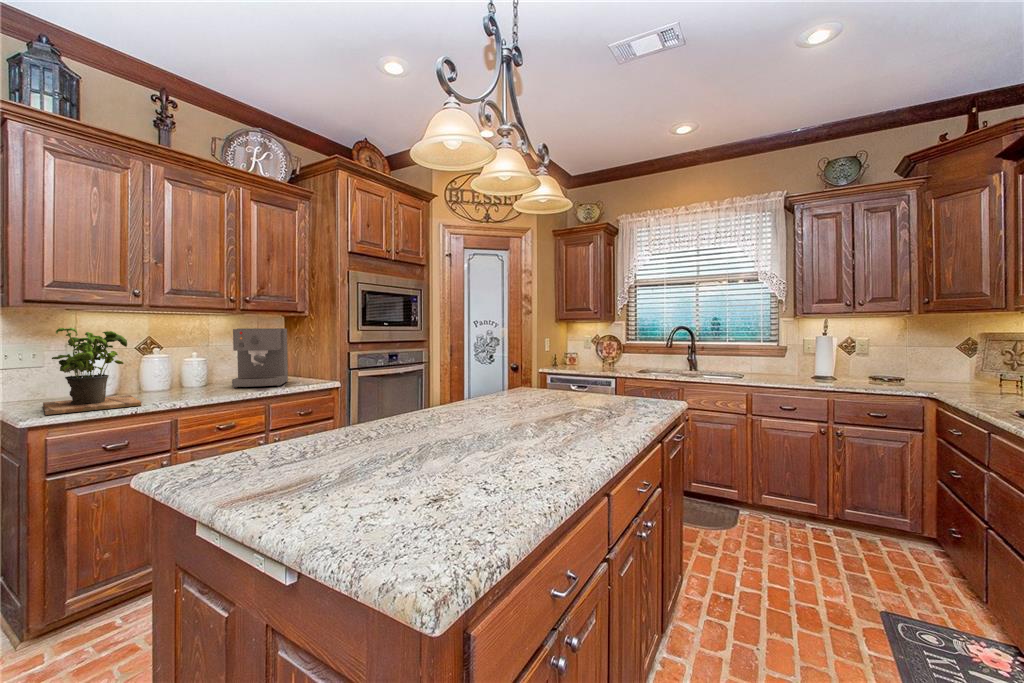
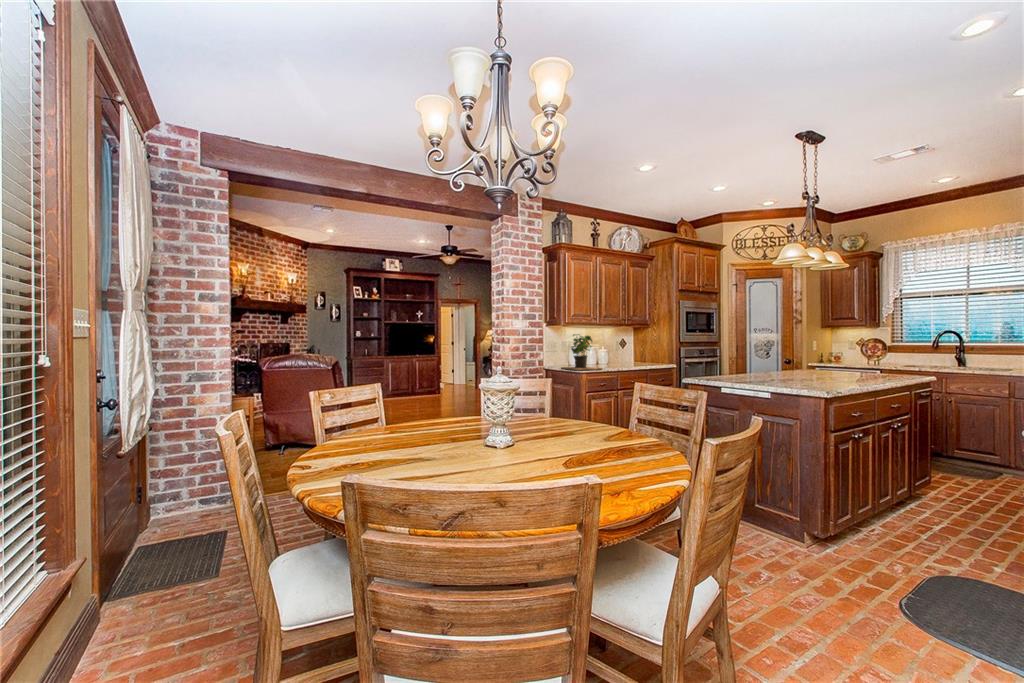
coffee maker: present [232,328,288,388] -> none [620,334,646,367]

